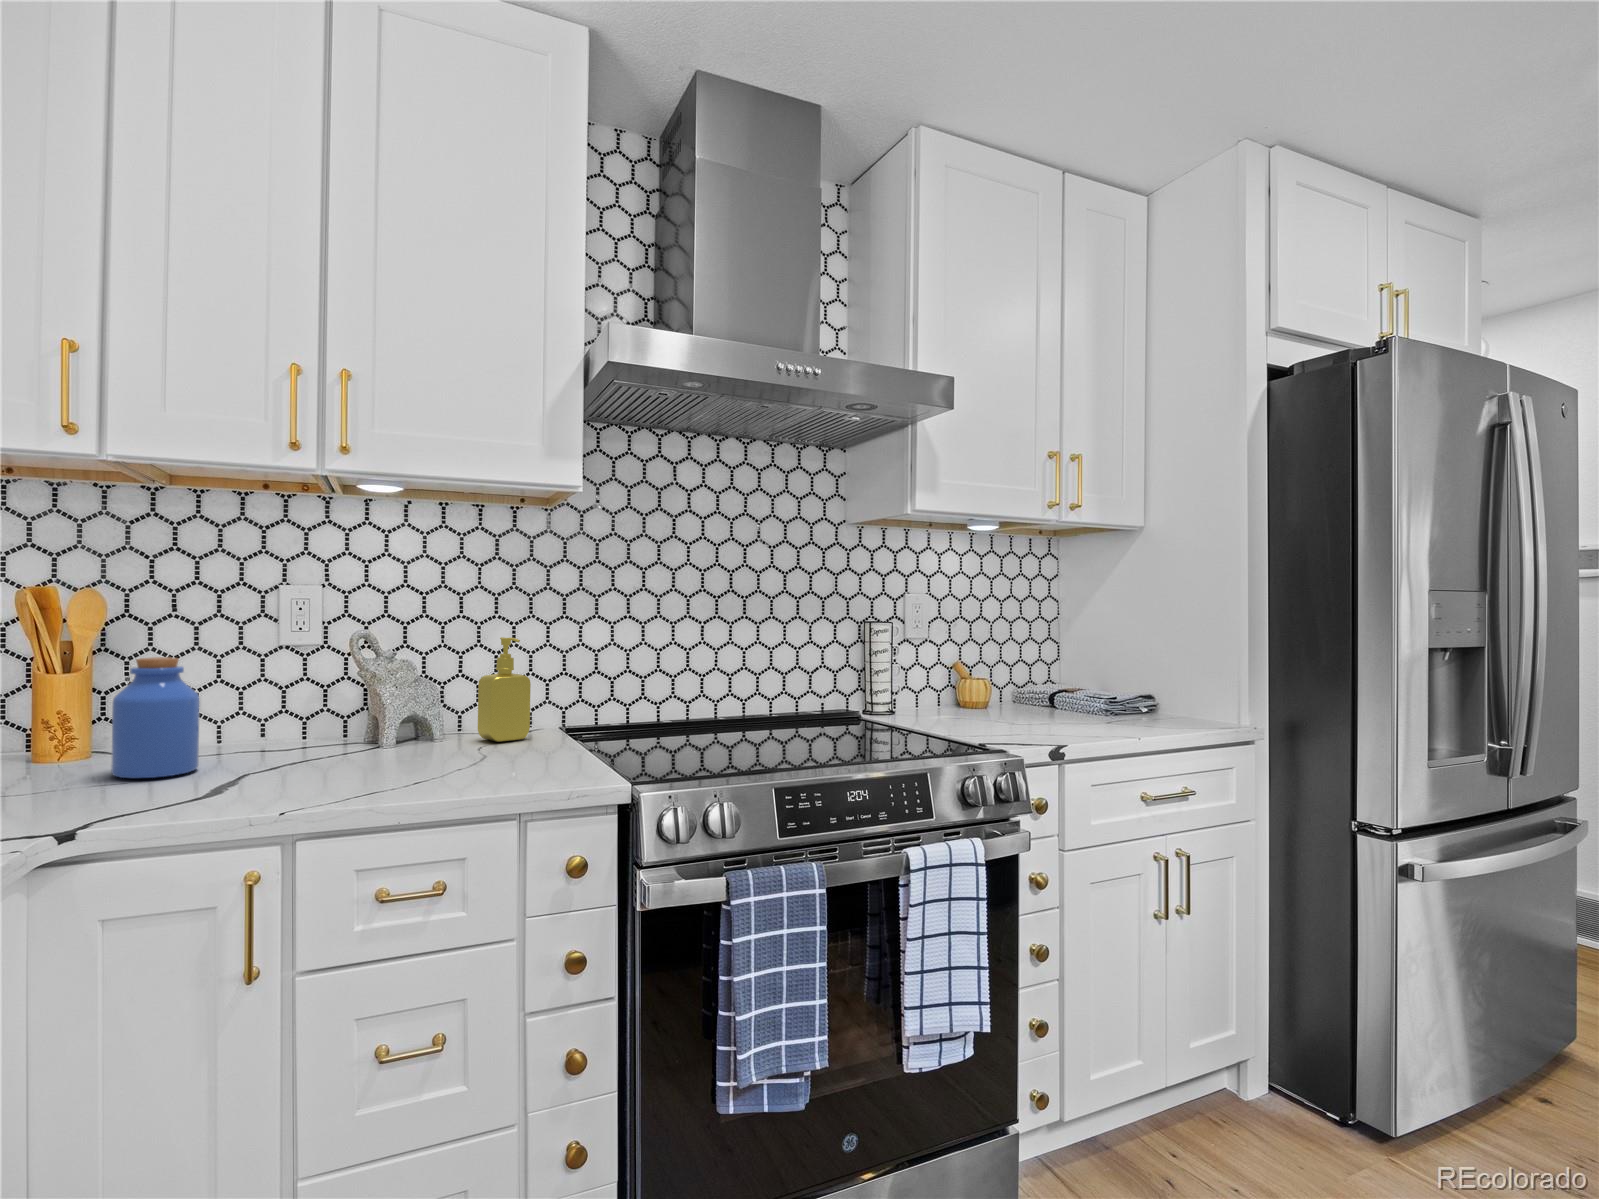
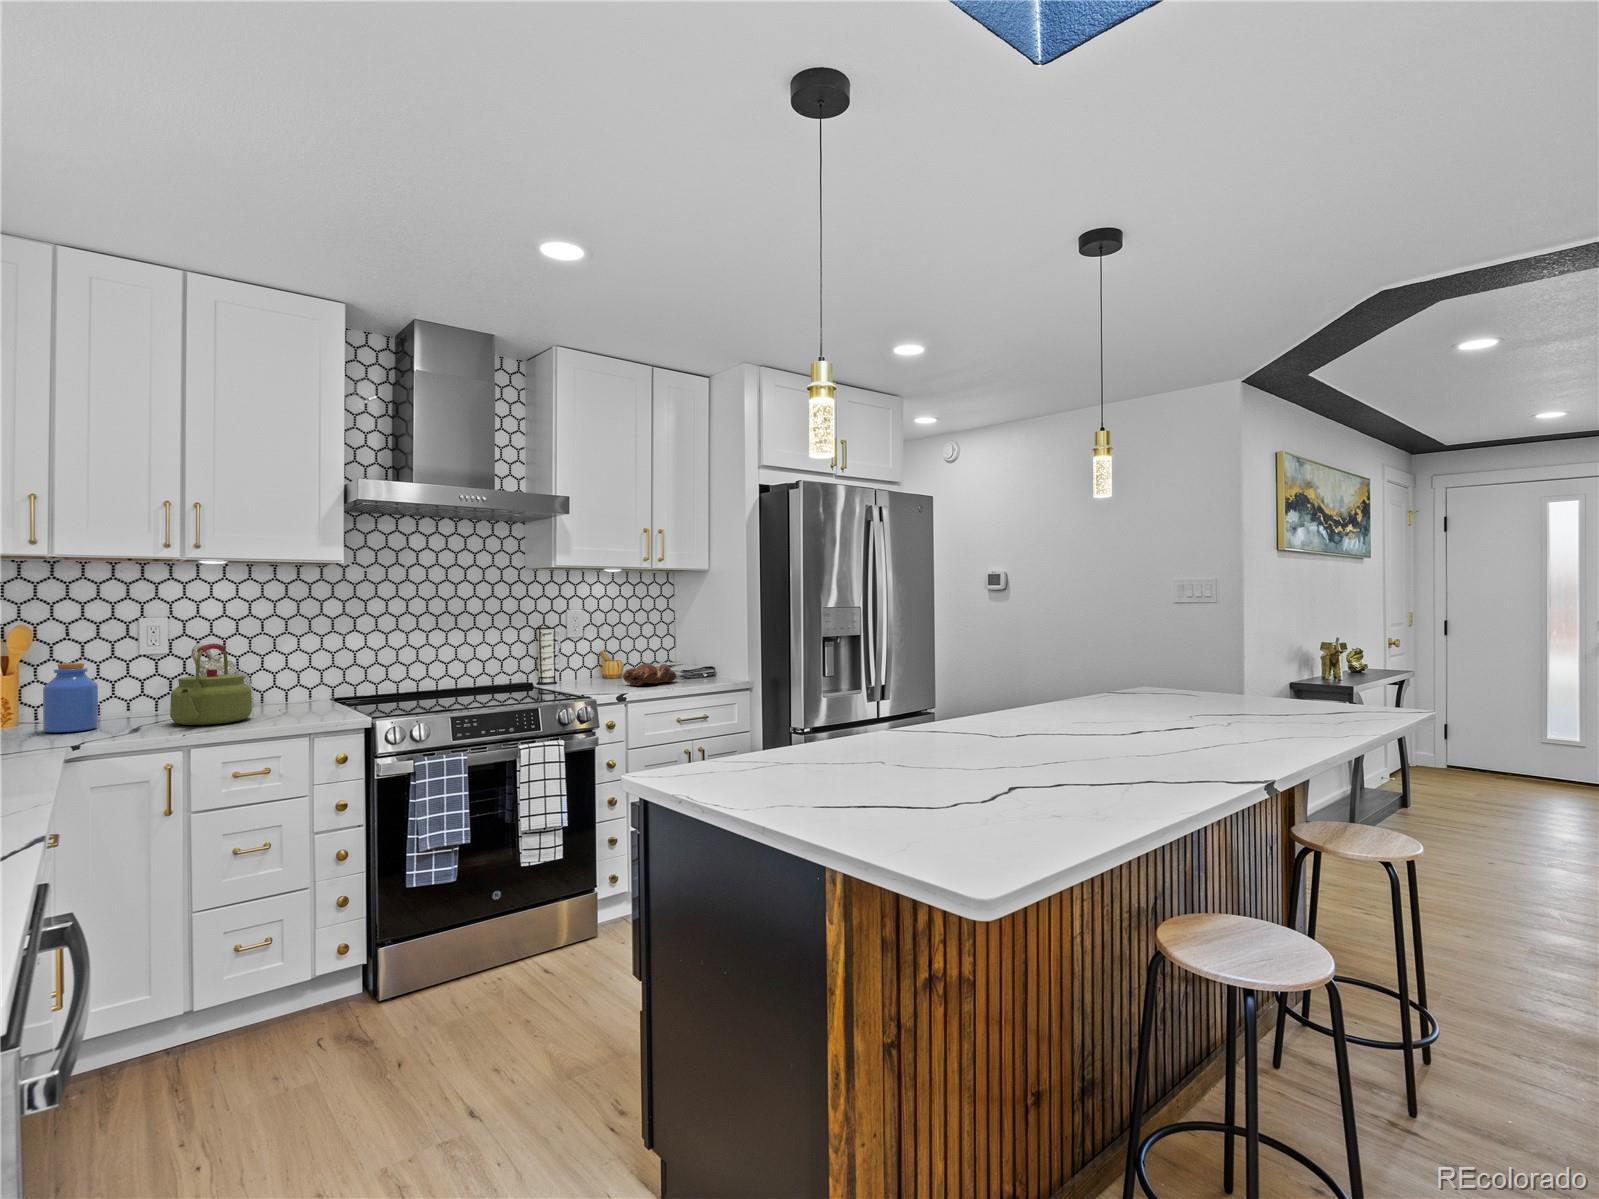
kettle: none [307,631,436,775] -> present [170,643,252,725]
soap dispenser: present [478,637,531,742] -> none [277,645,311,708]
bread loaf: none [1006,684,1092,724] -> present [623,663,677,686]

